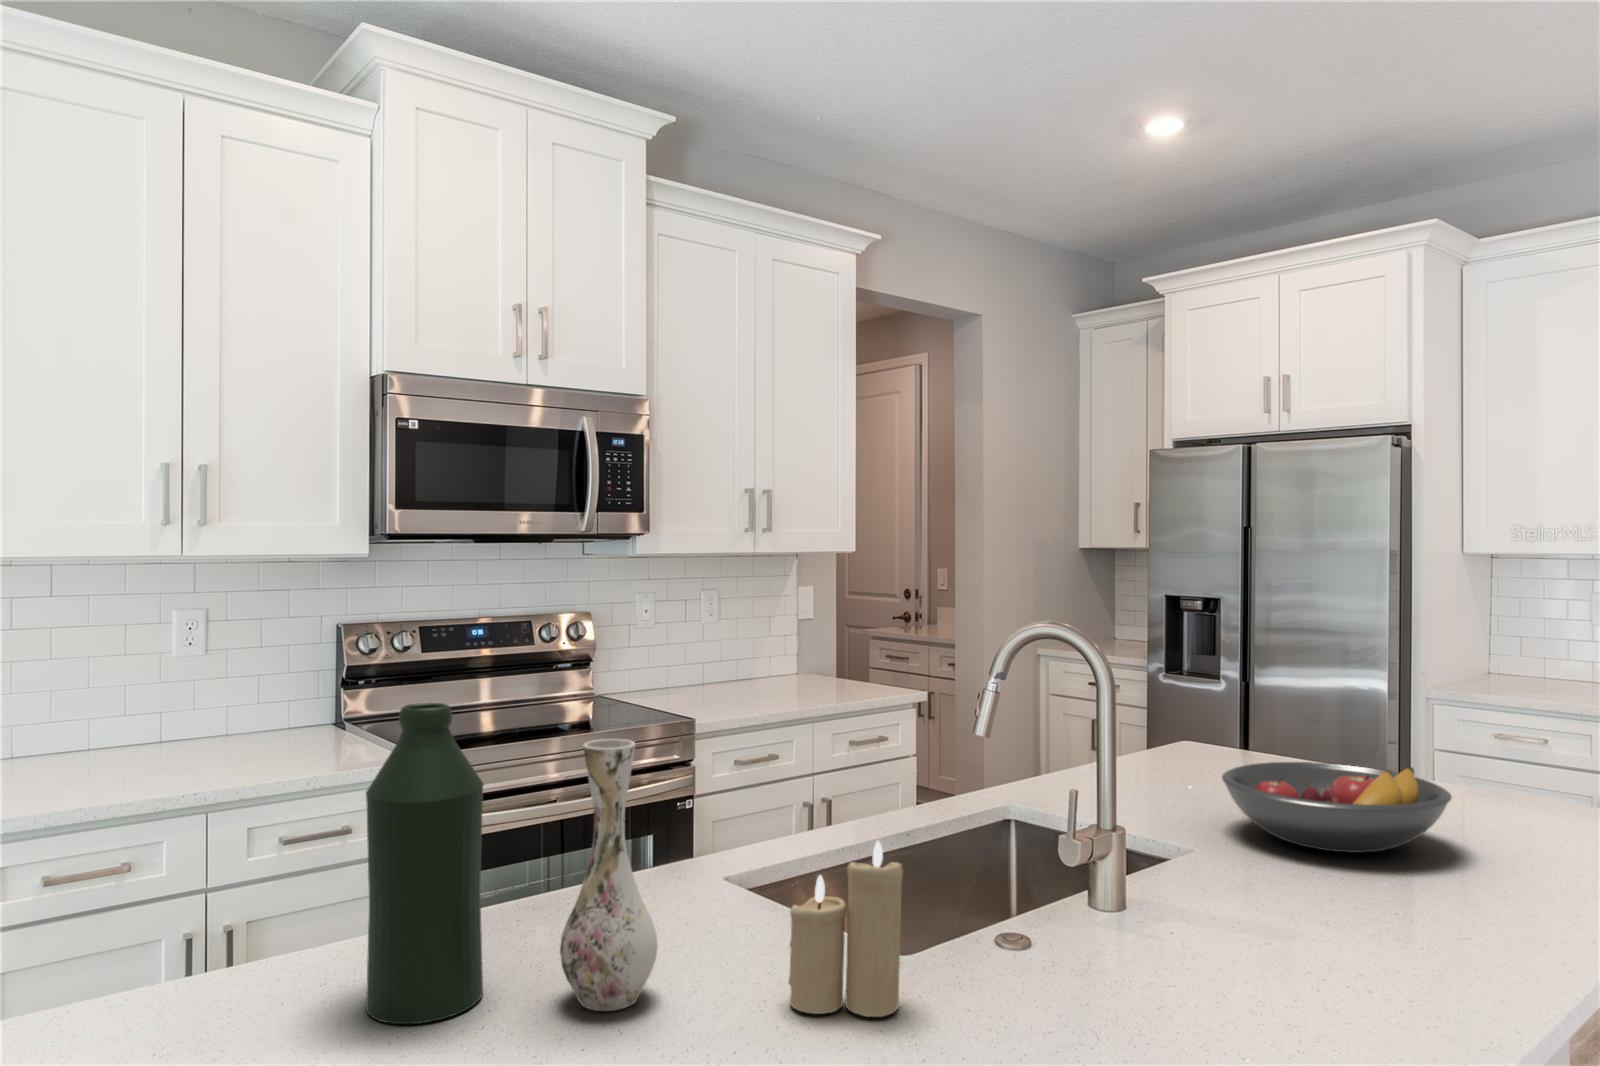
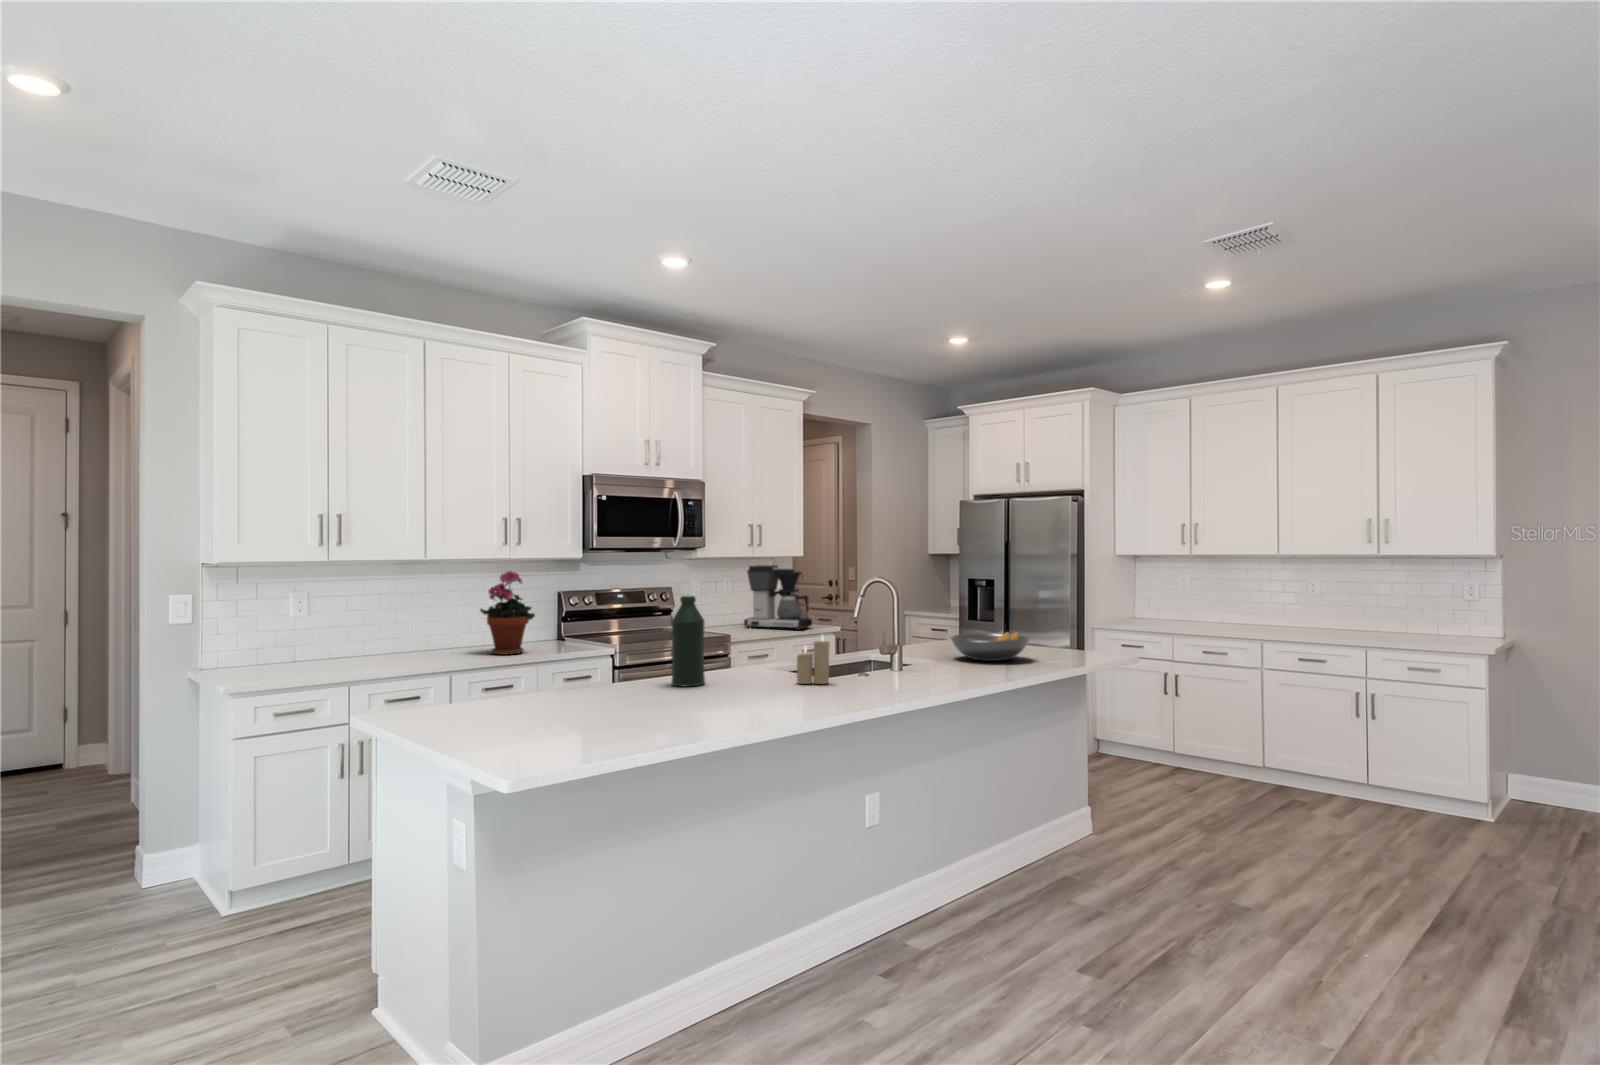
coffee maker: none [737,569,871,699] -> present [744,565,812,630]
potted plant: none [85,586,222,785] -> present [480,571,535,655]
vase: present [560,739,658,1011] -> none [728,607,757,684]

